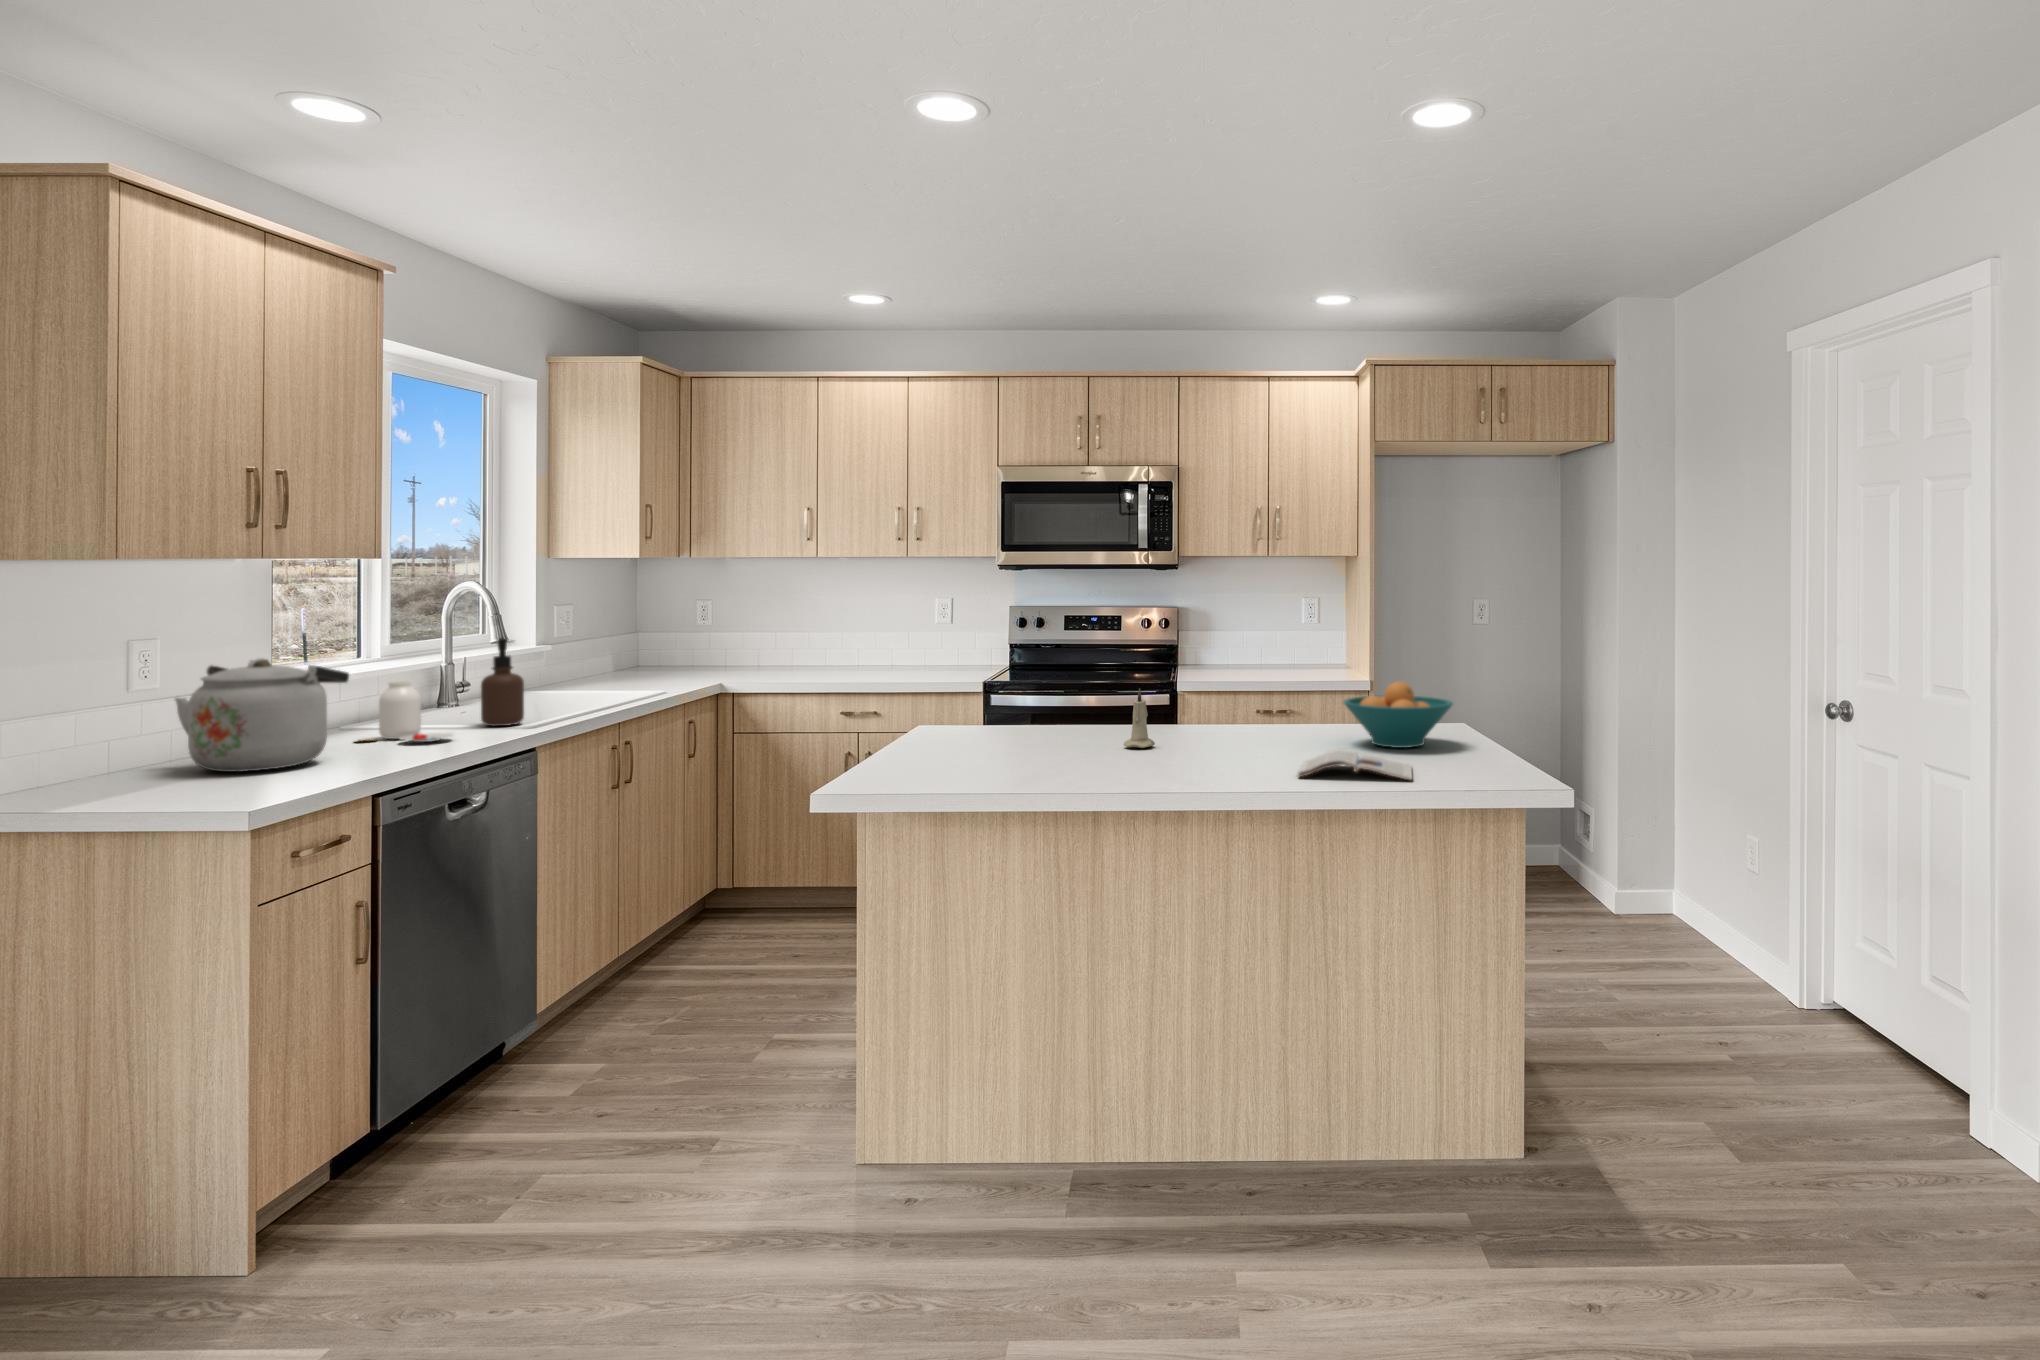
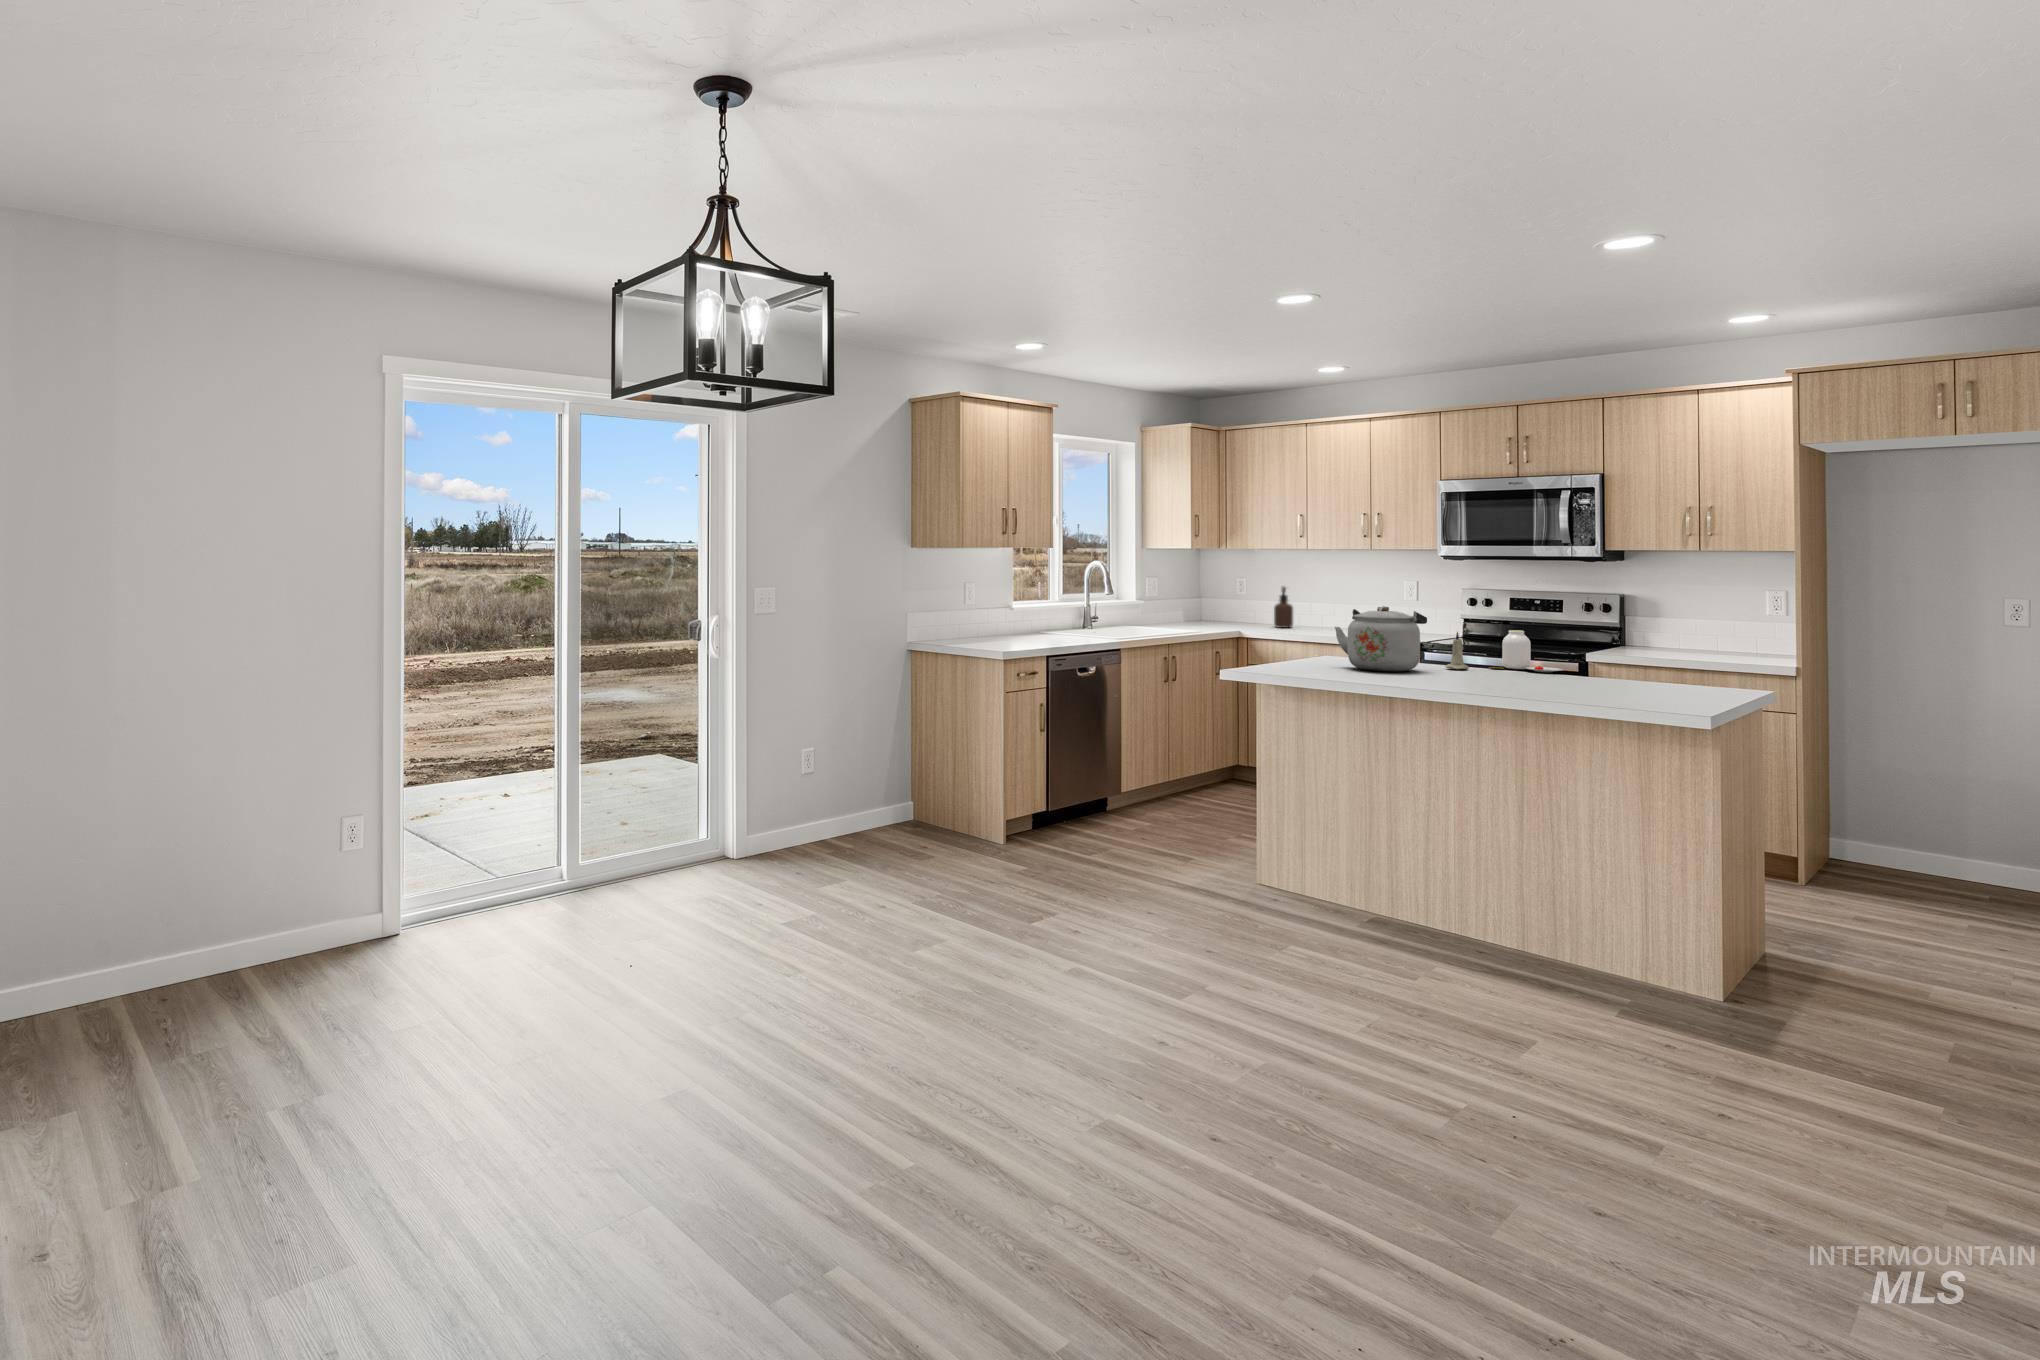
soap dispenser: present [481,638,524,726] -> present [1274,586,1293,628]
kettle: present [175,658,349,772] -> present [1335,606,1427,671]
jar: present [360,681,452,742] -> present [1490,630,1563,672]
fruit bowl: present [1344,682,1453,748] -> none [1619,637,1720,685]
magazine: present [1298,749,1412,780] -> none [1531,675,1639,695]

